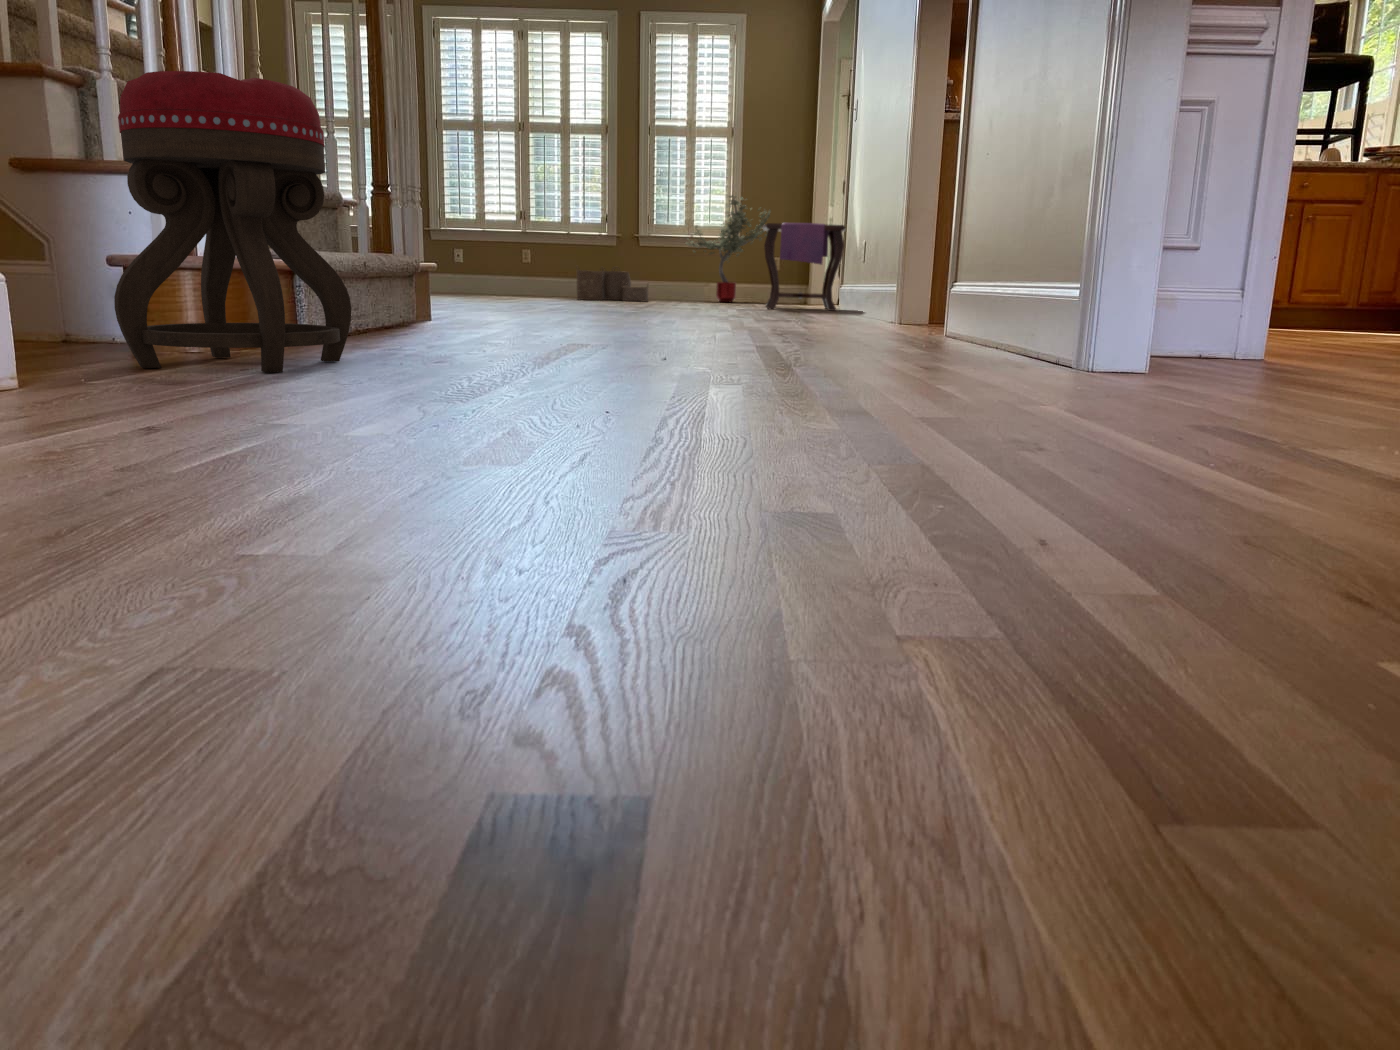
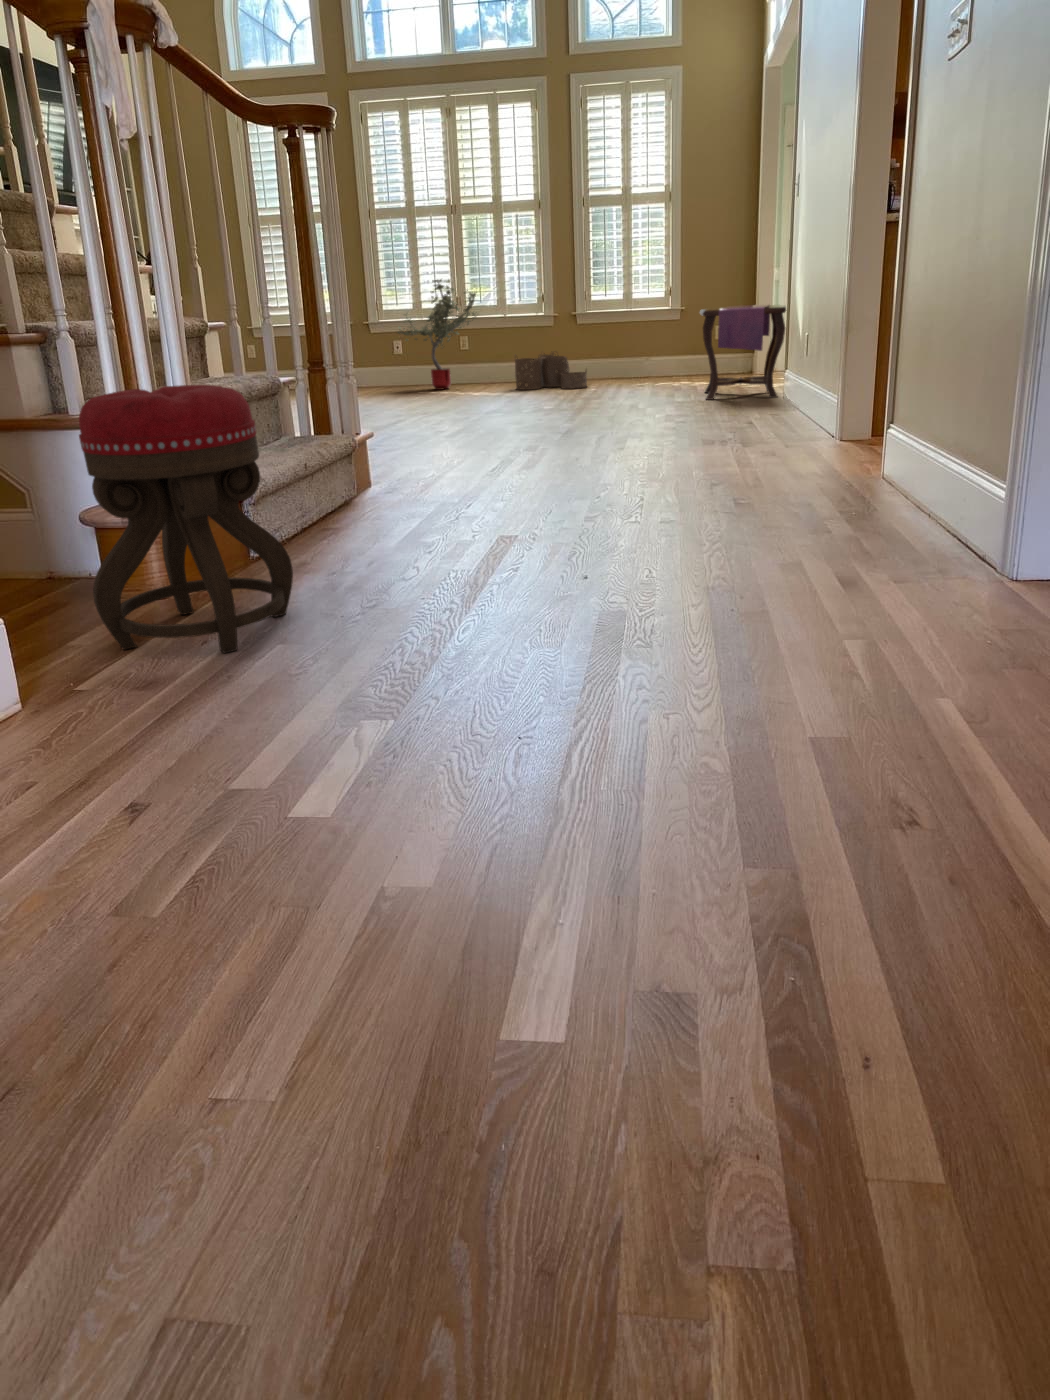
potted tree: present [686,195,771,302] -> present [398,279,476,390]

